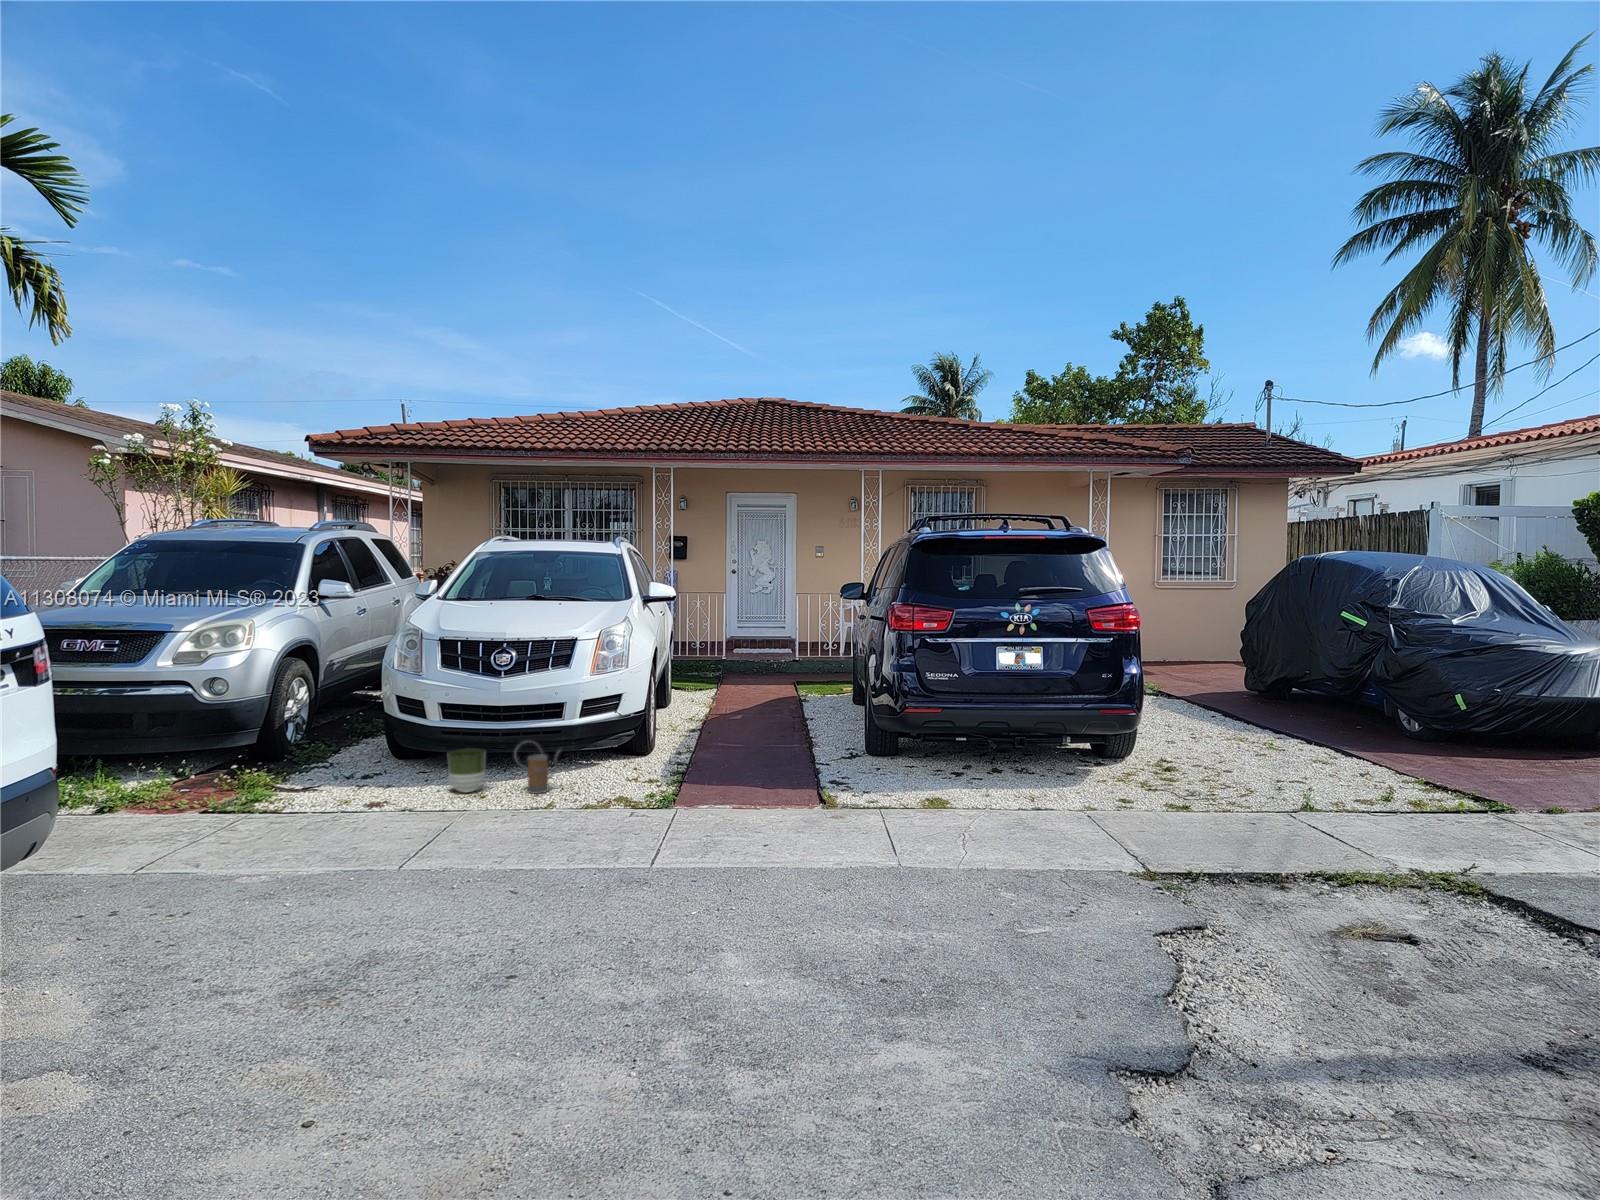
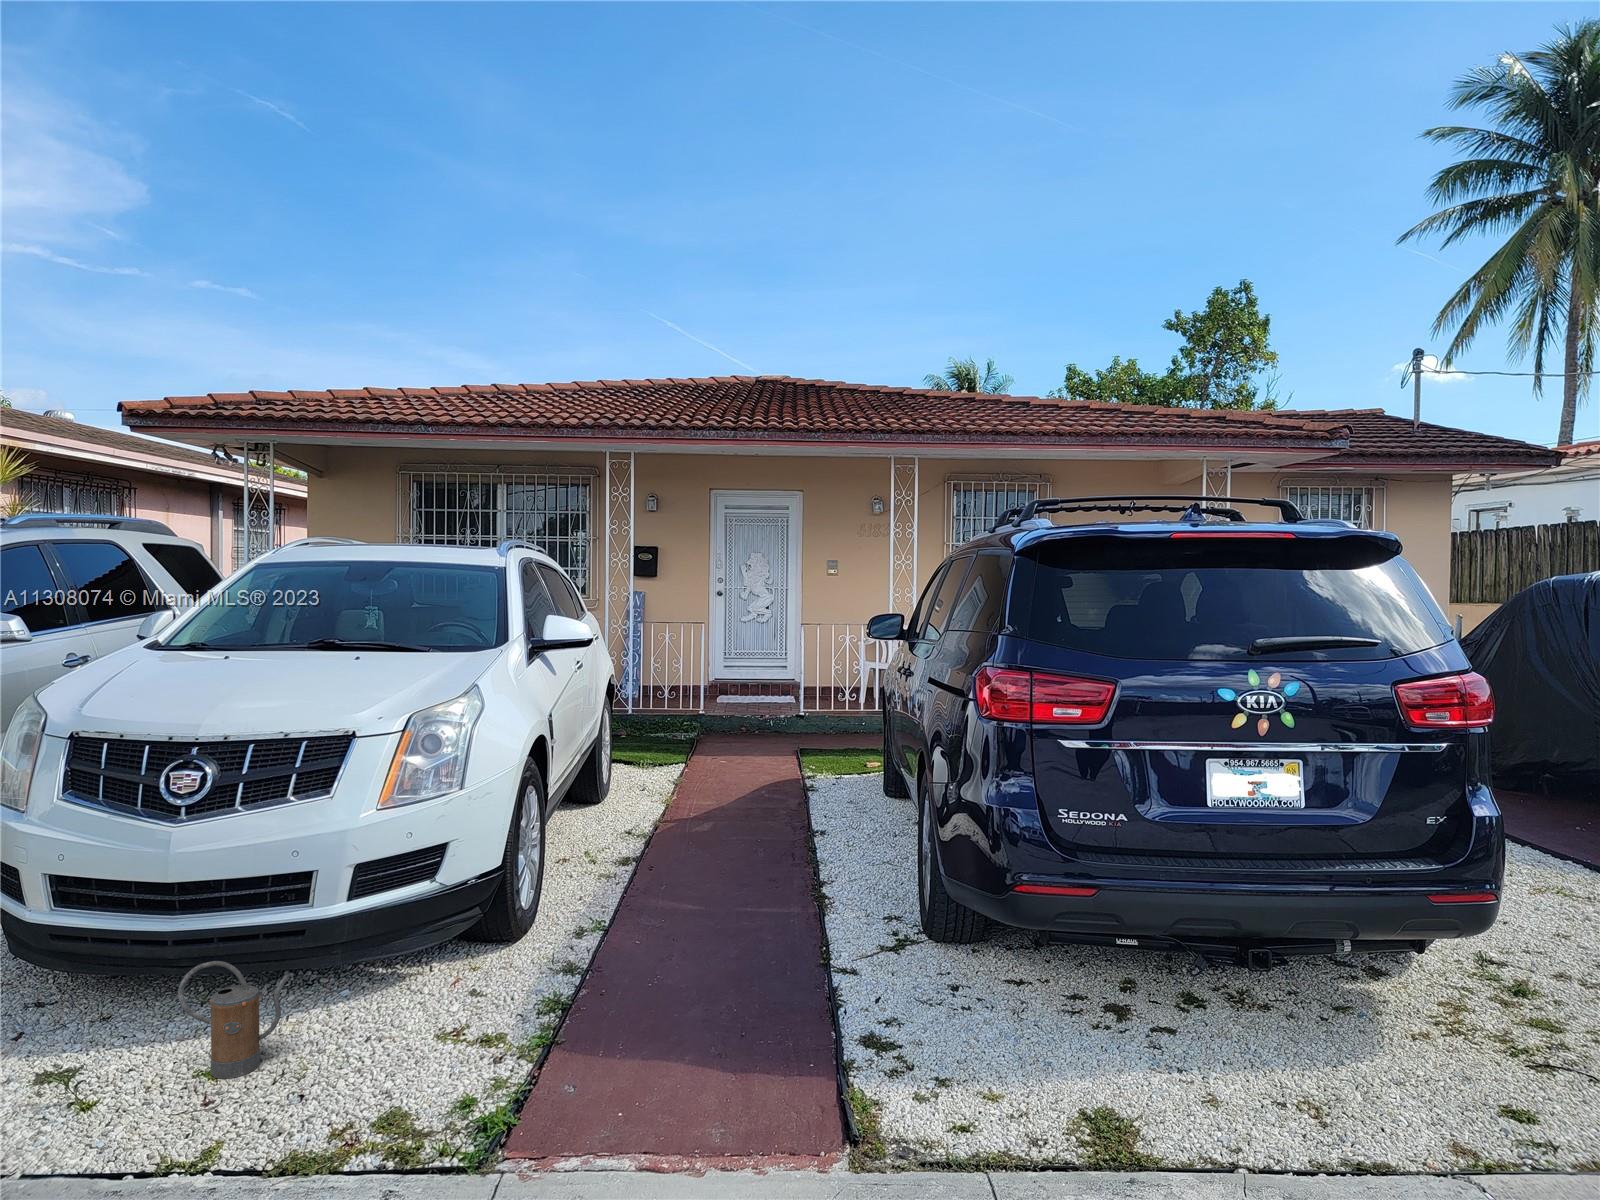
planter: present [448,748,486,792] -> none [35,969,130,1074]

